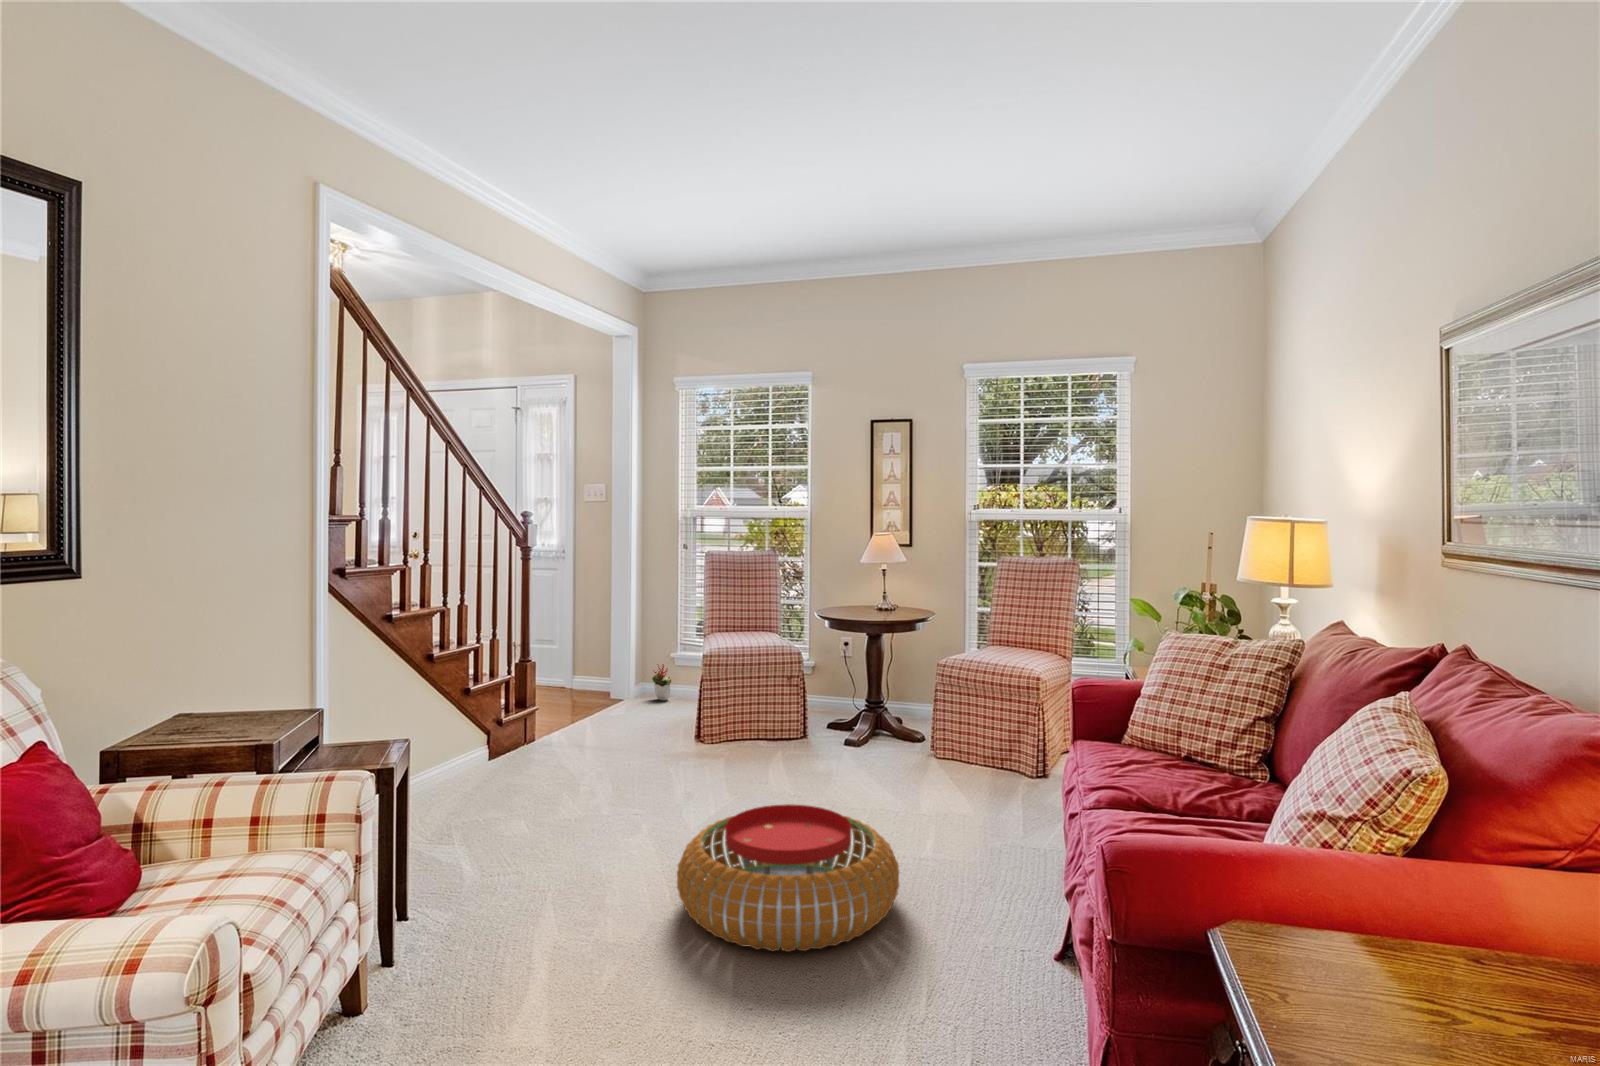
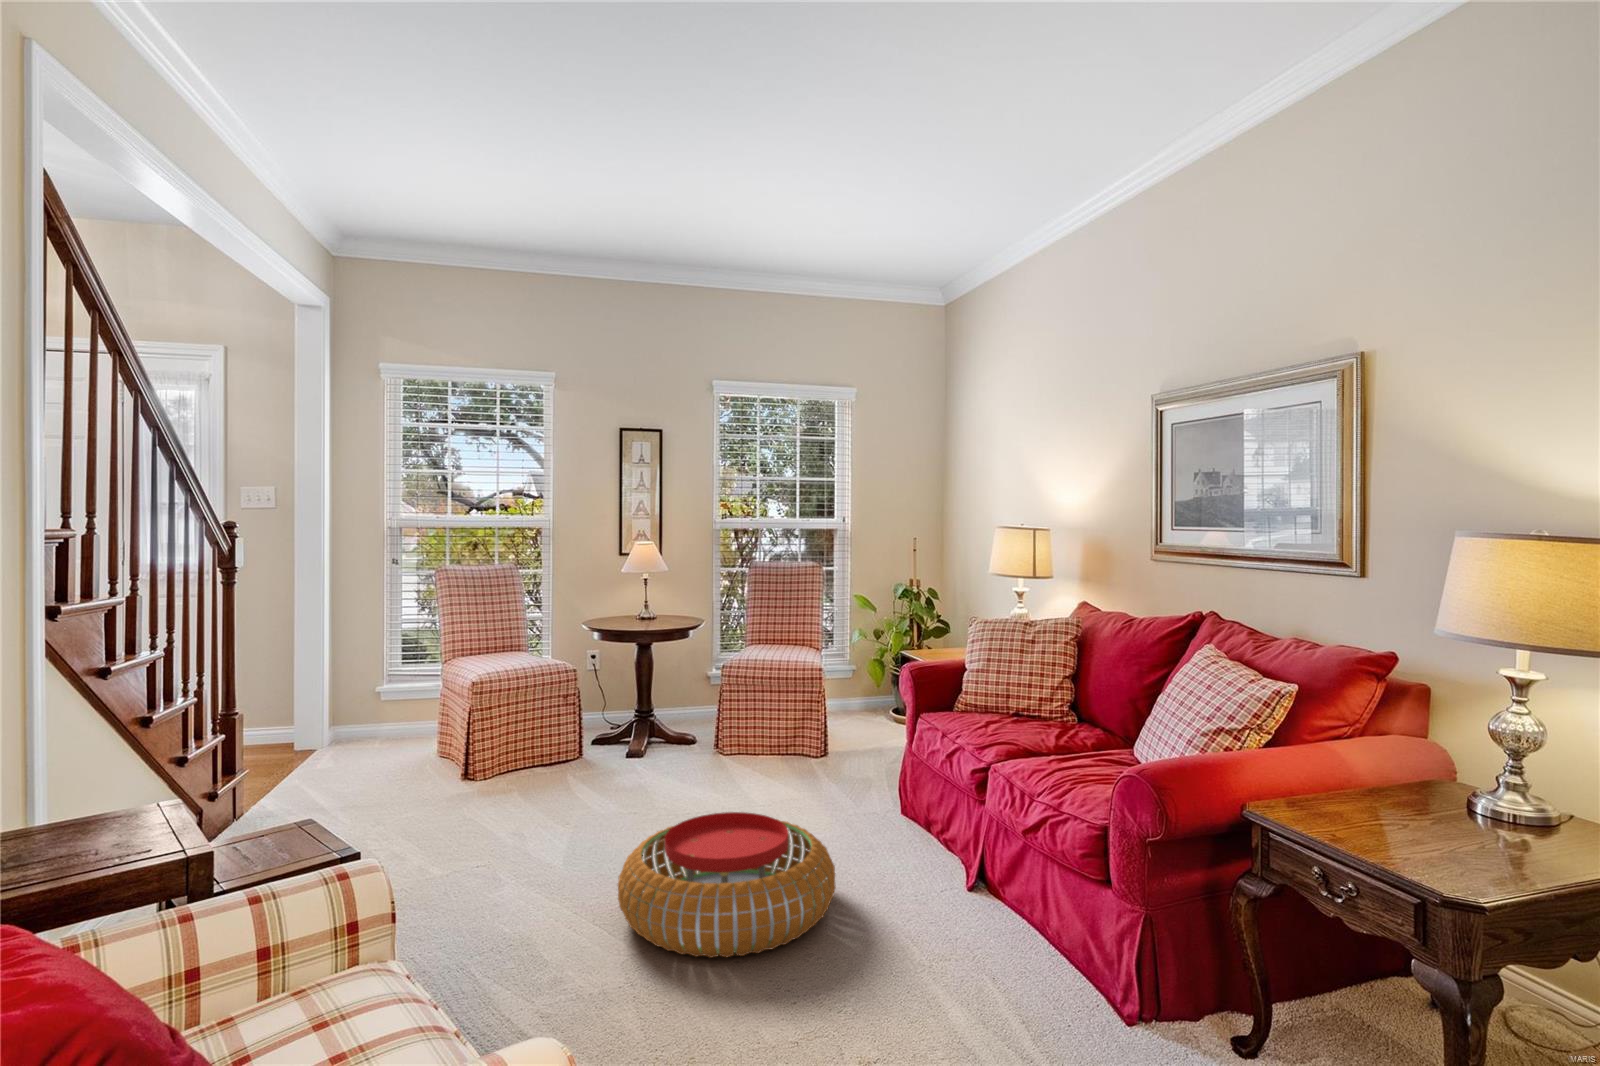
decorative plant: present [652,664,671,700] -> none [356,701,382,744]

